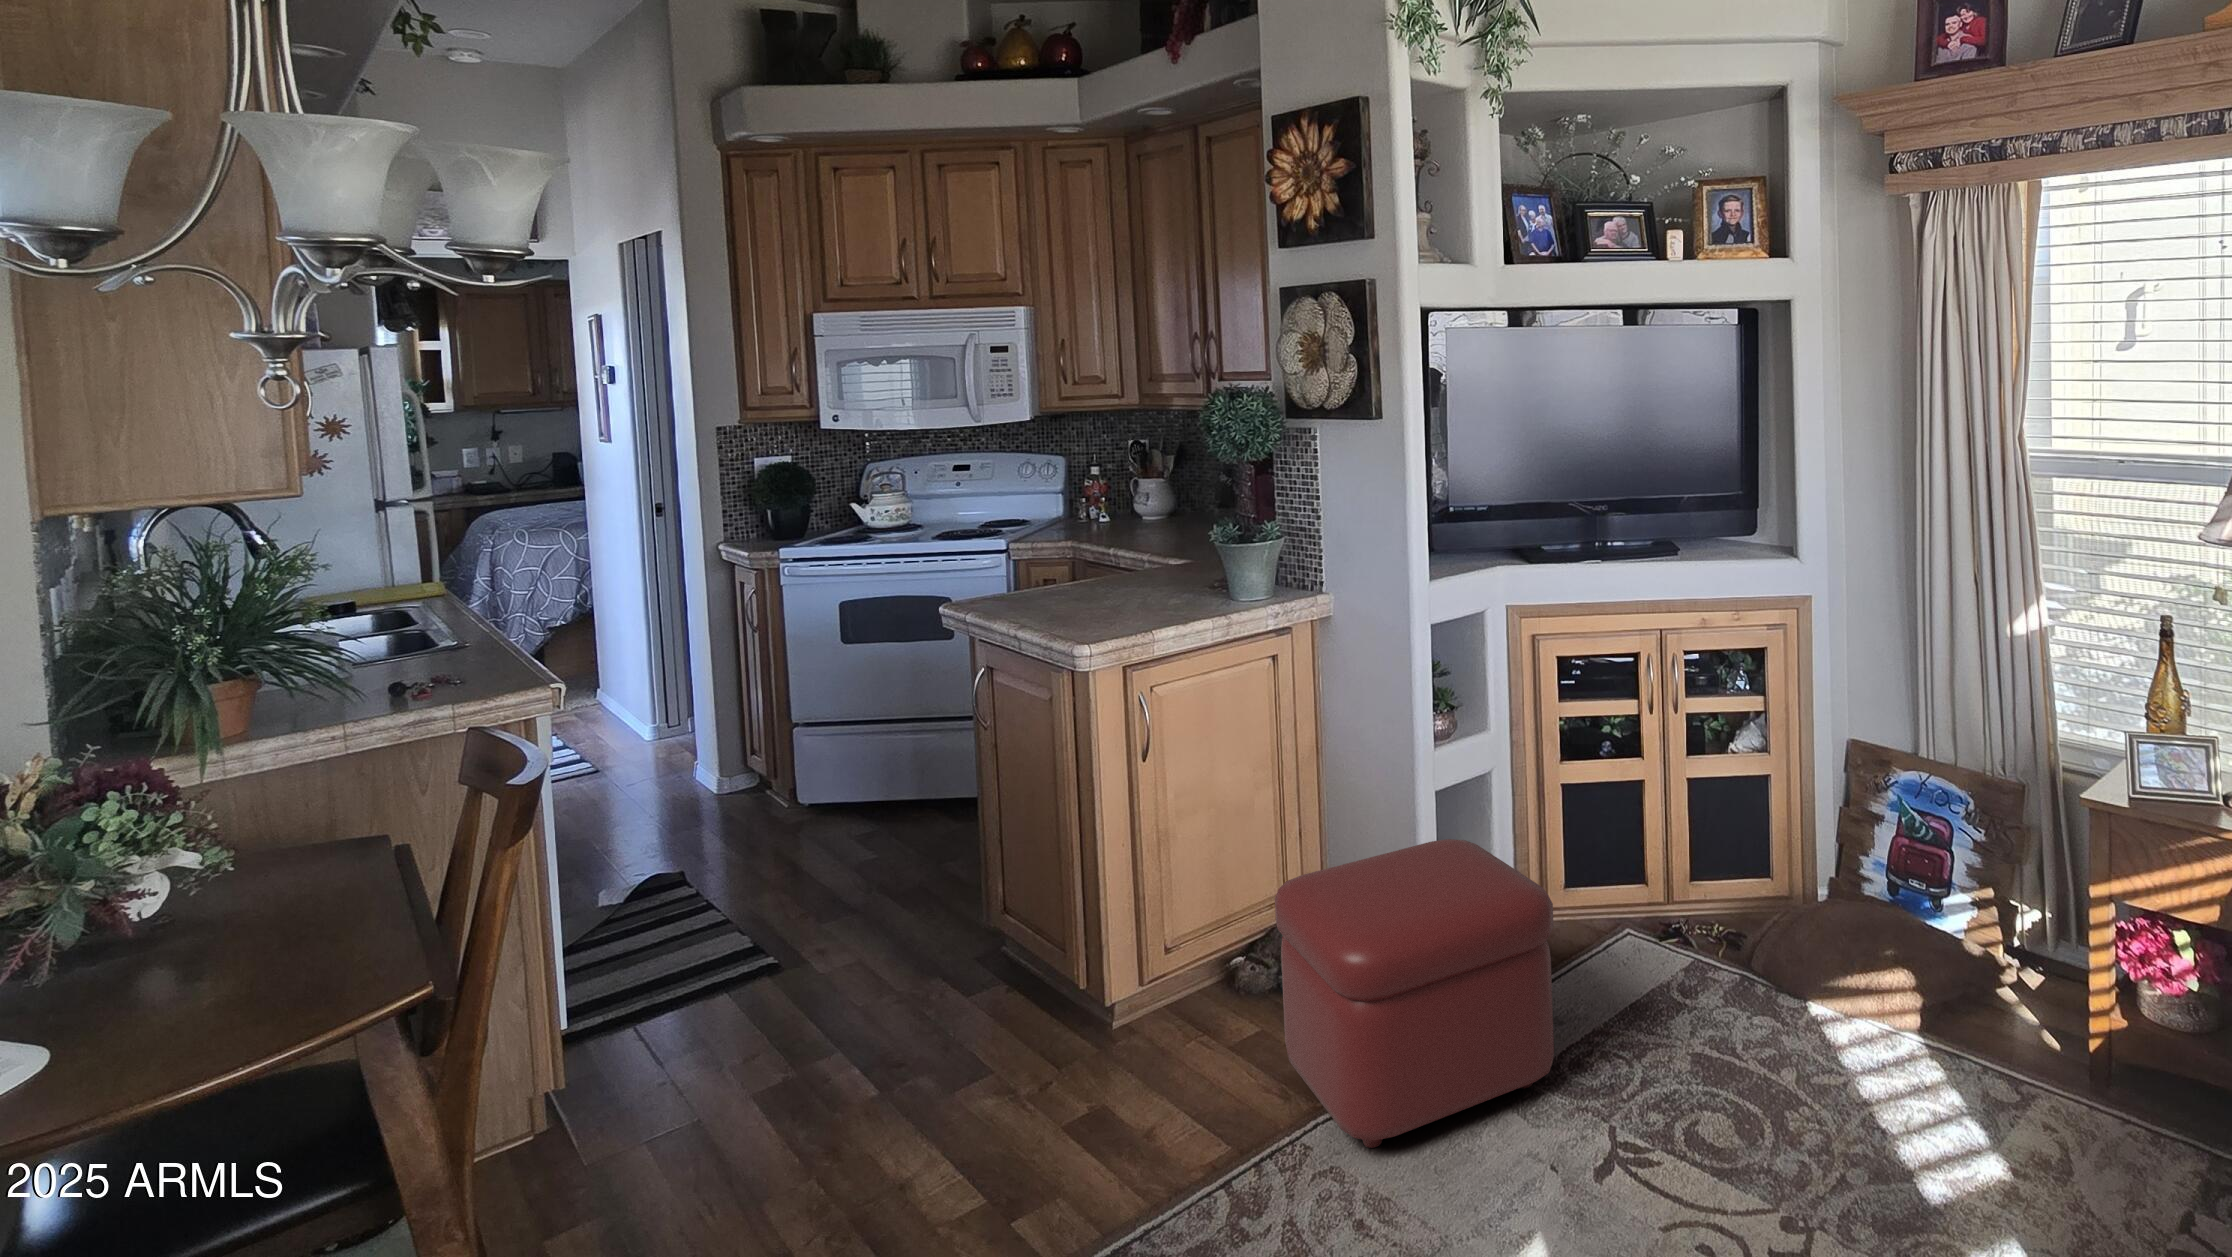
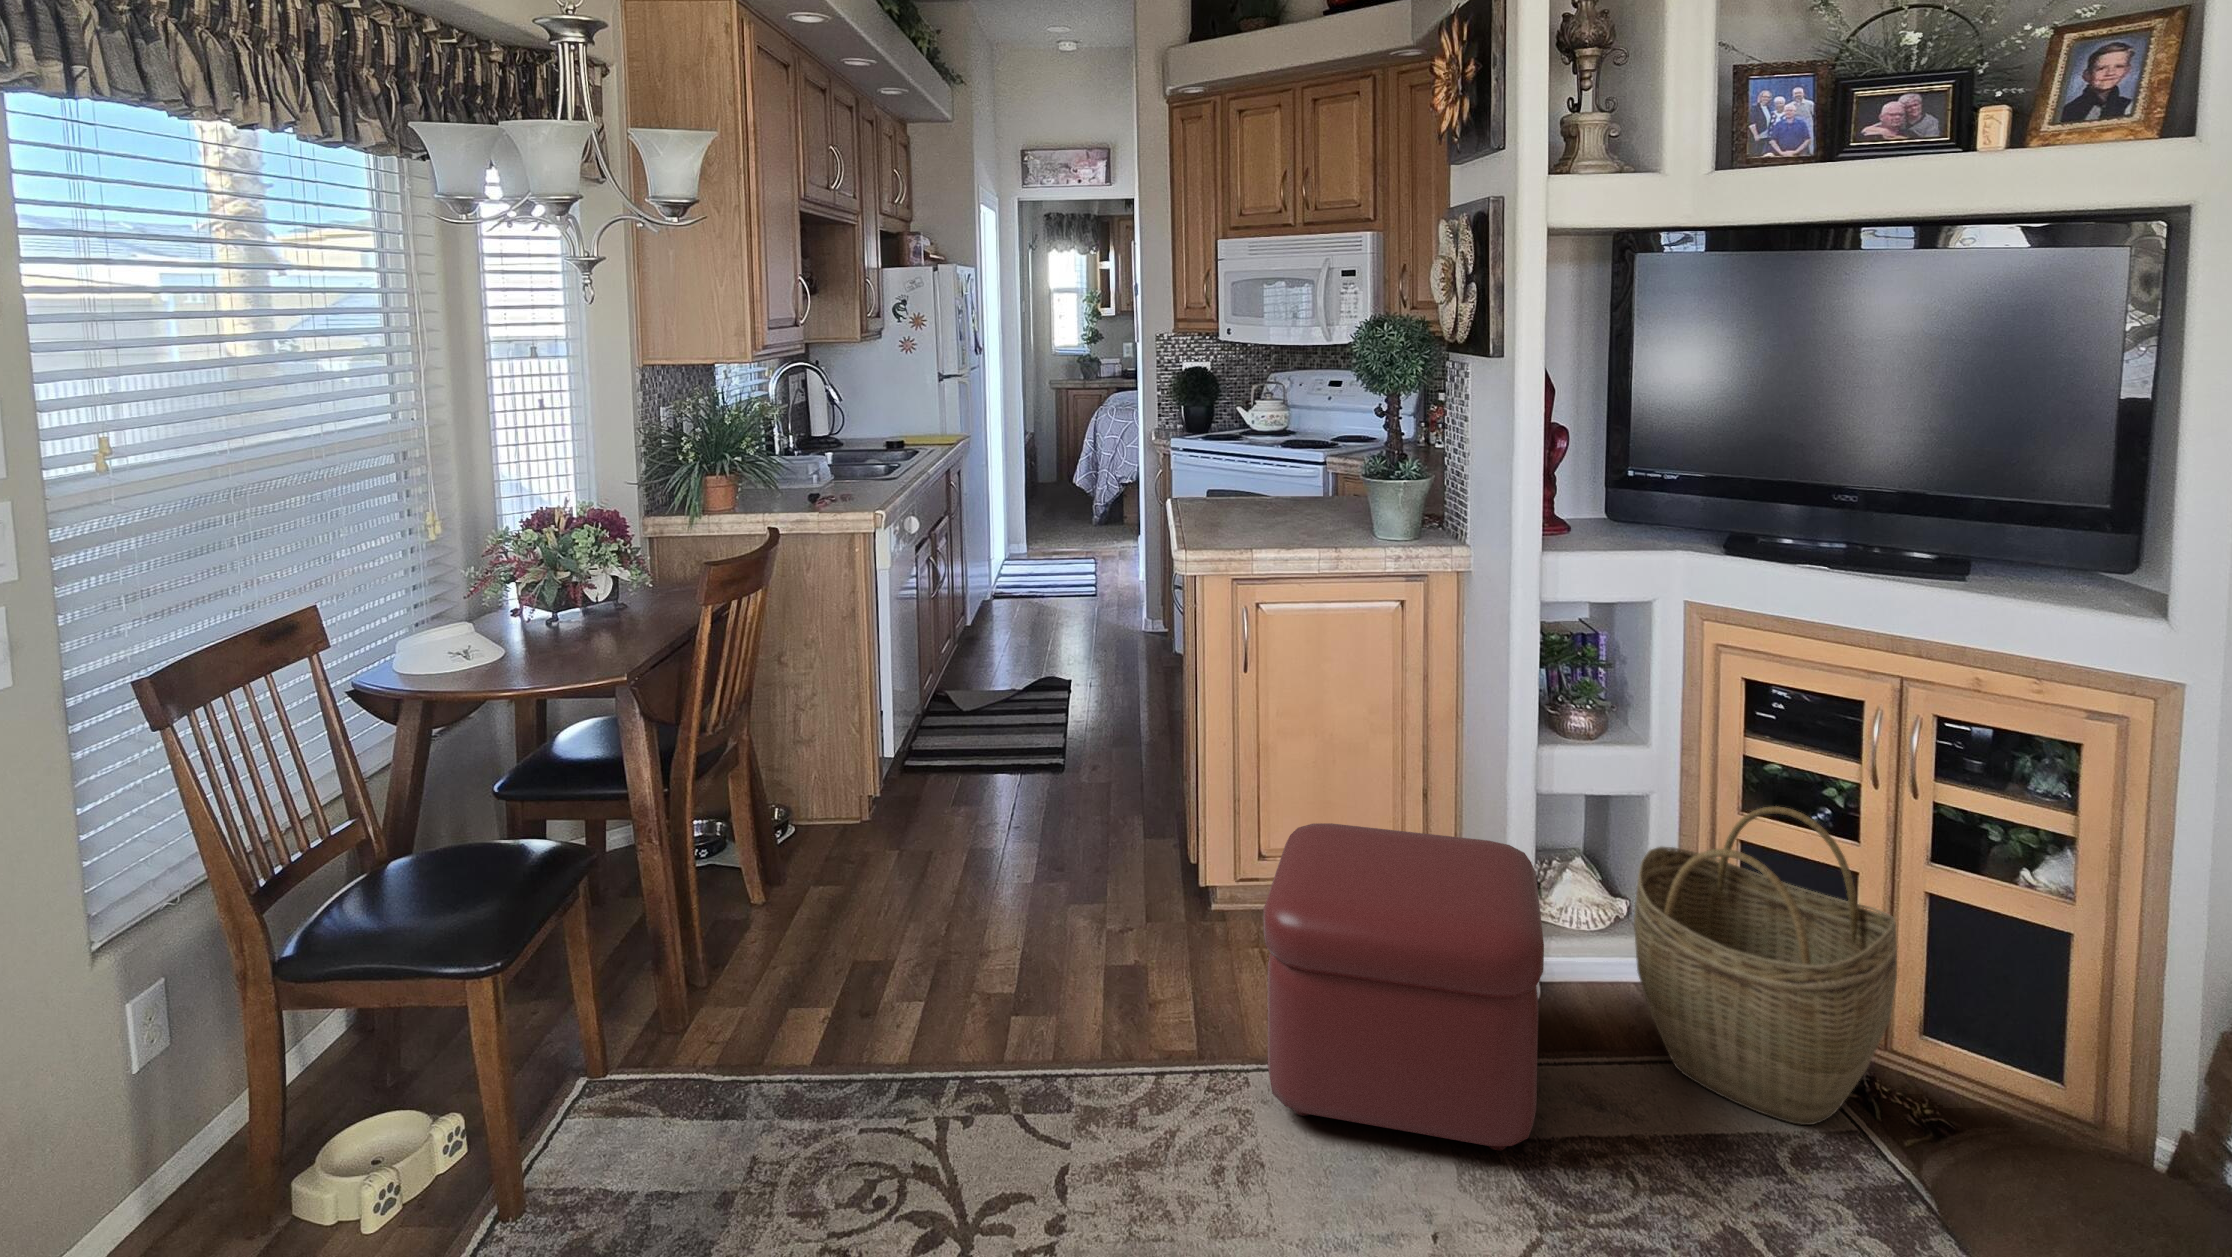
woven basket: none [1528,745,1706,978] -> present [1634,807,1897,1125]

